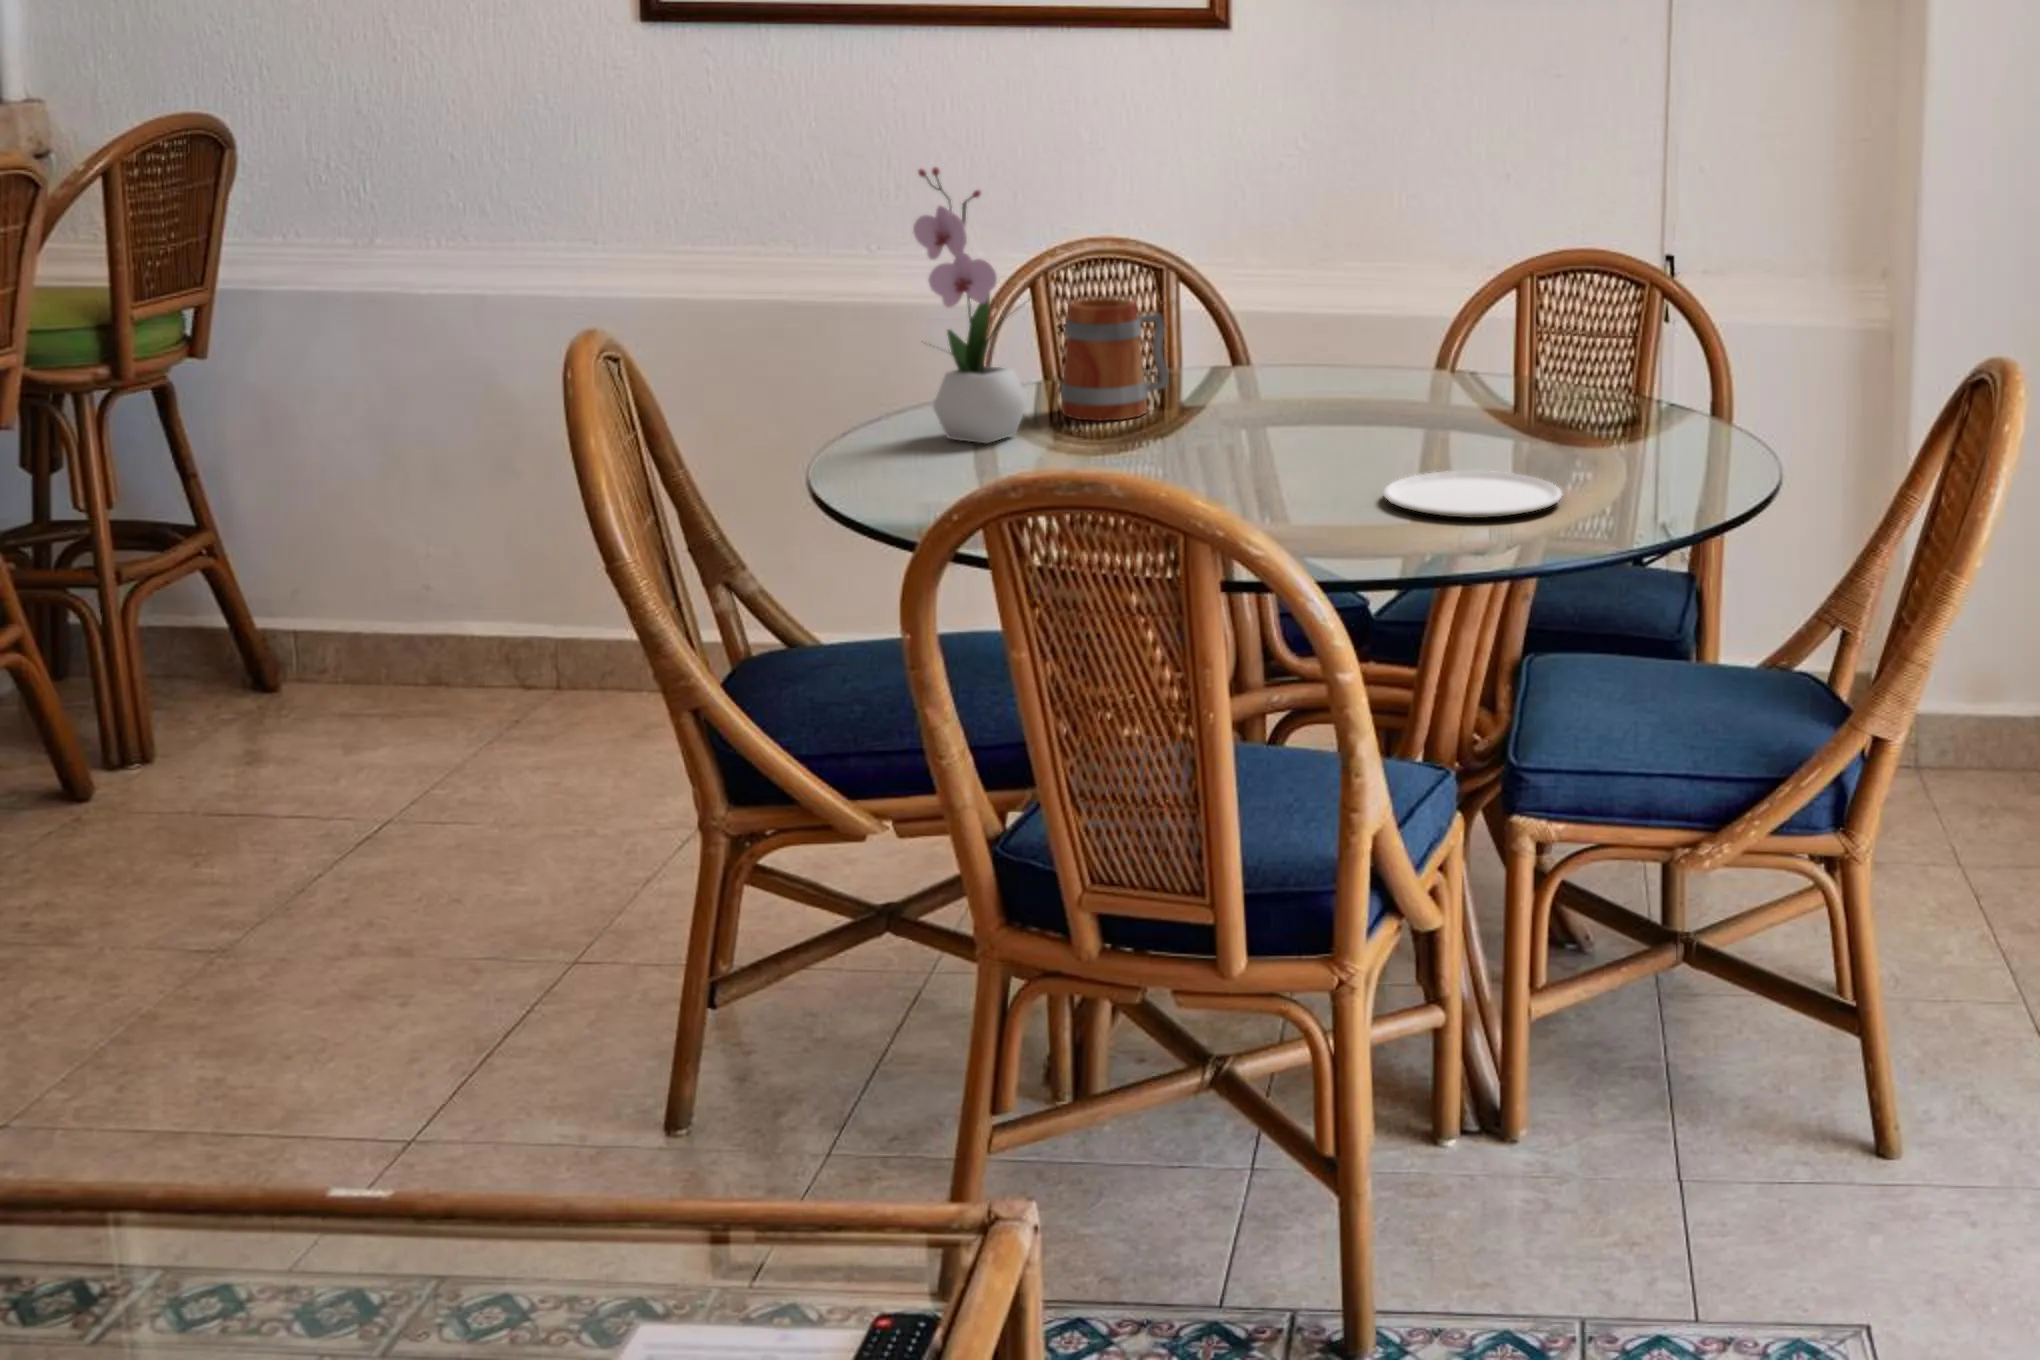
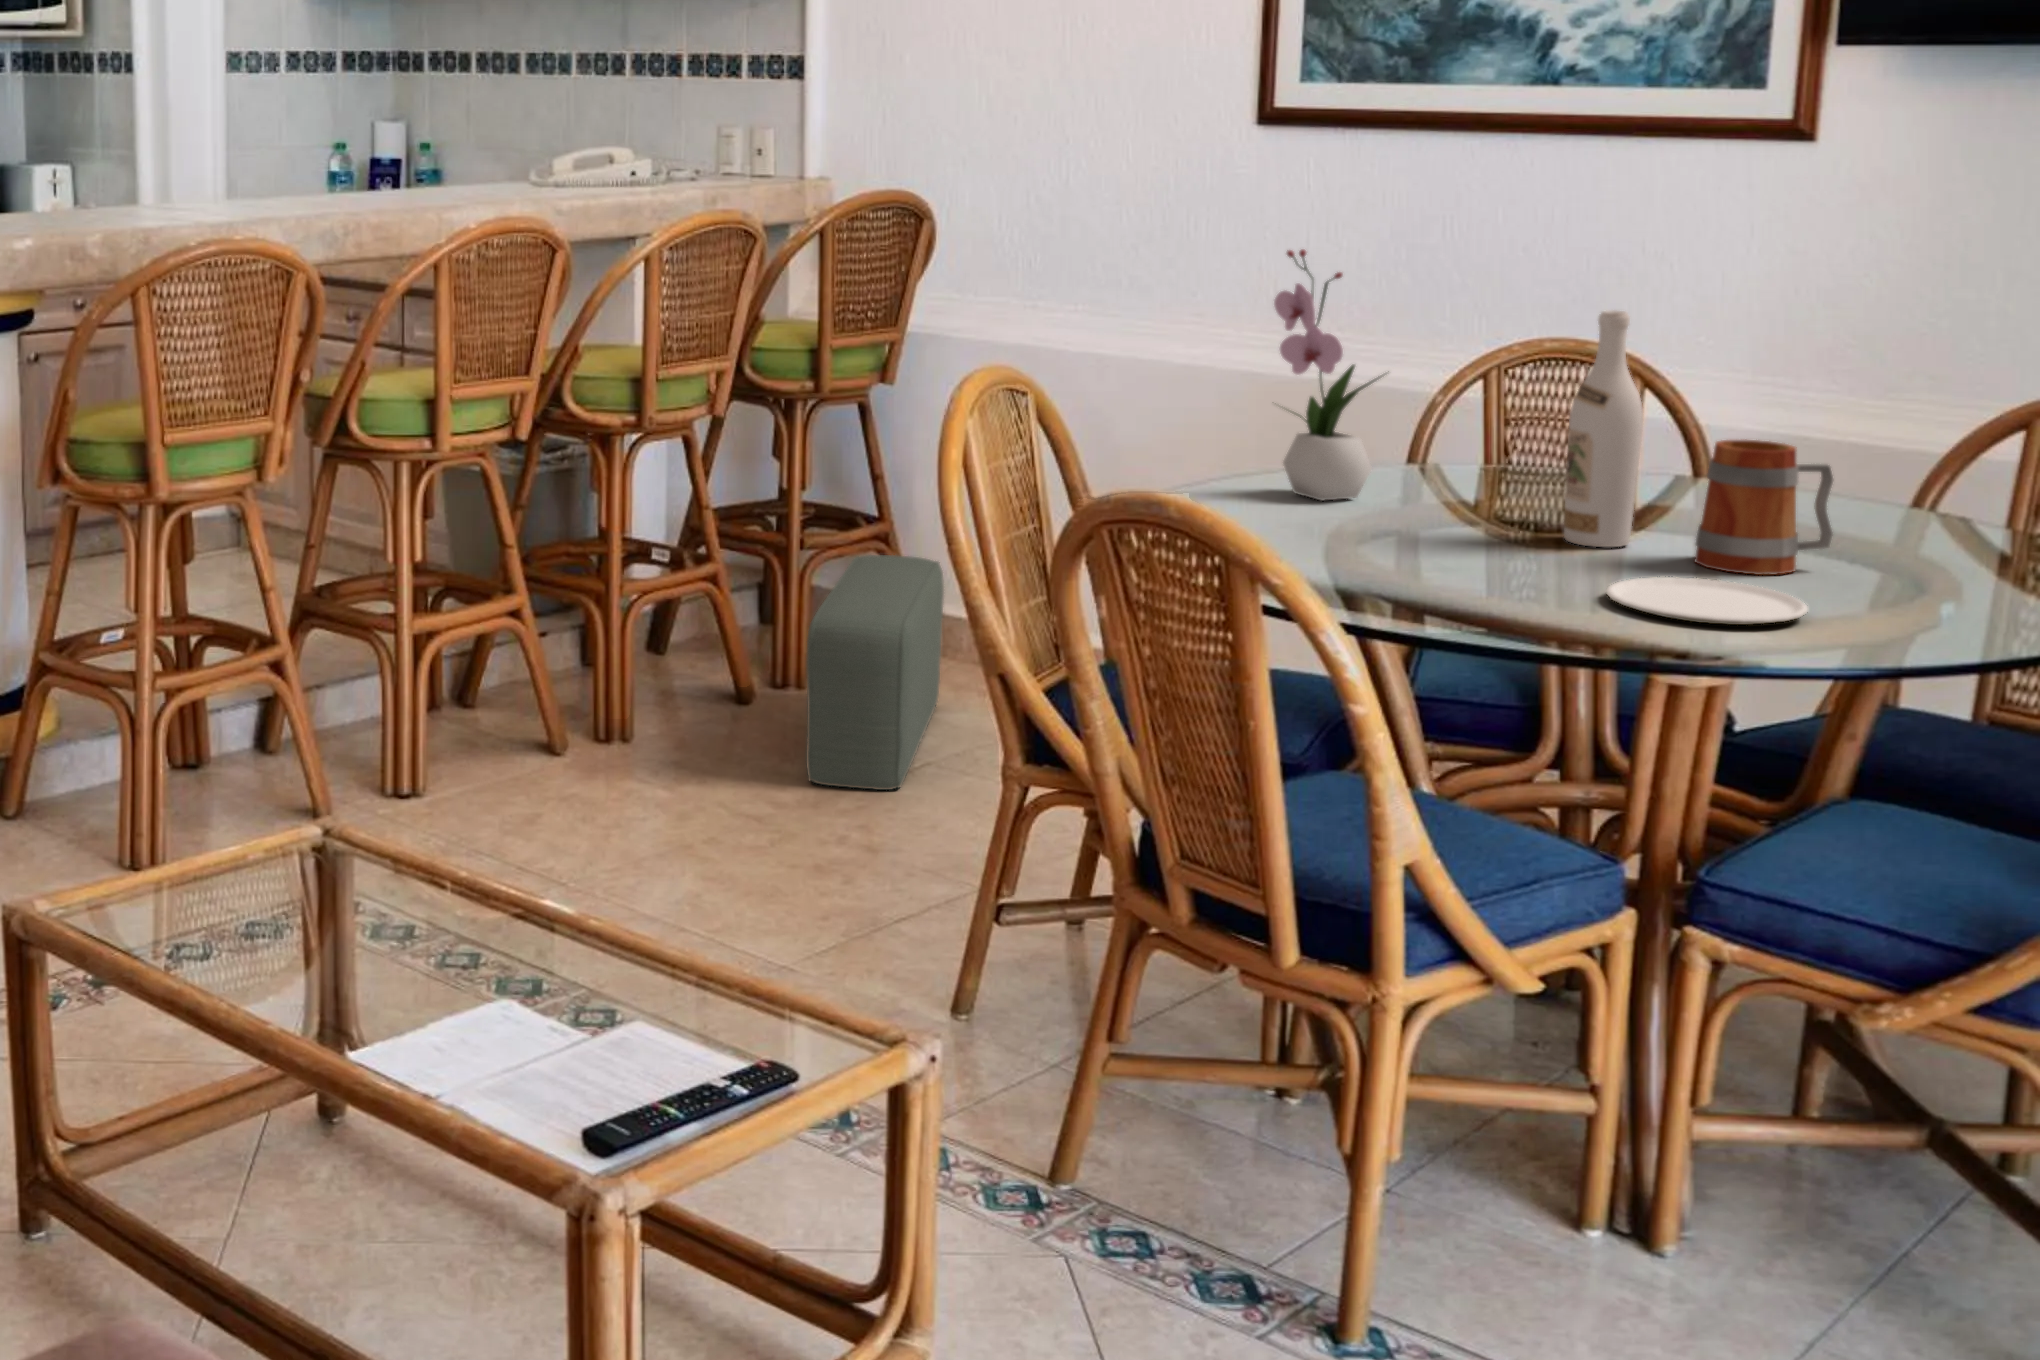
wine bottle: none [1252,212,1320,453] -> present [1564,310,1643,547]
mug: present [1061,298,1169,421] -> present [1695,439,1833,575]
pouf: none [196,575,373,895] -> present [806,555,944,790]

